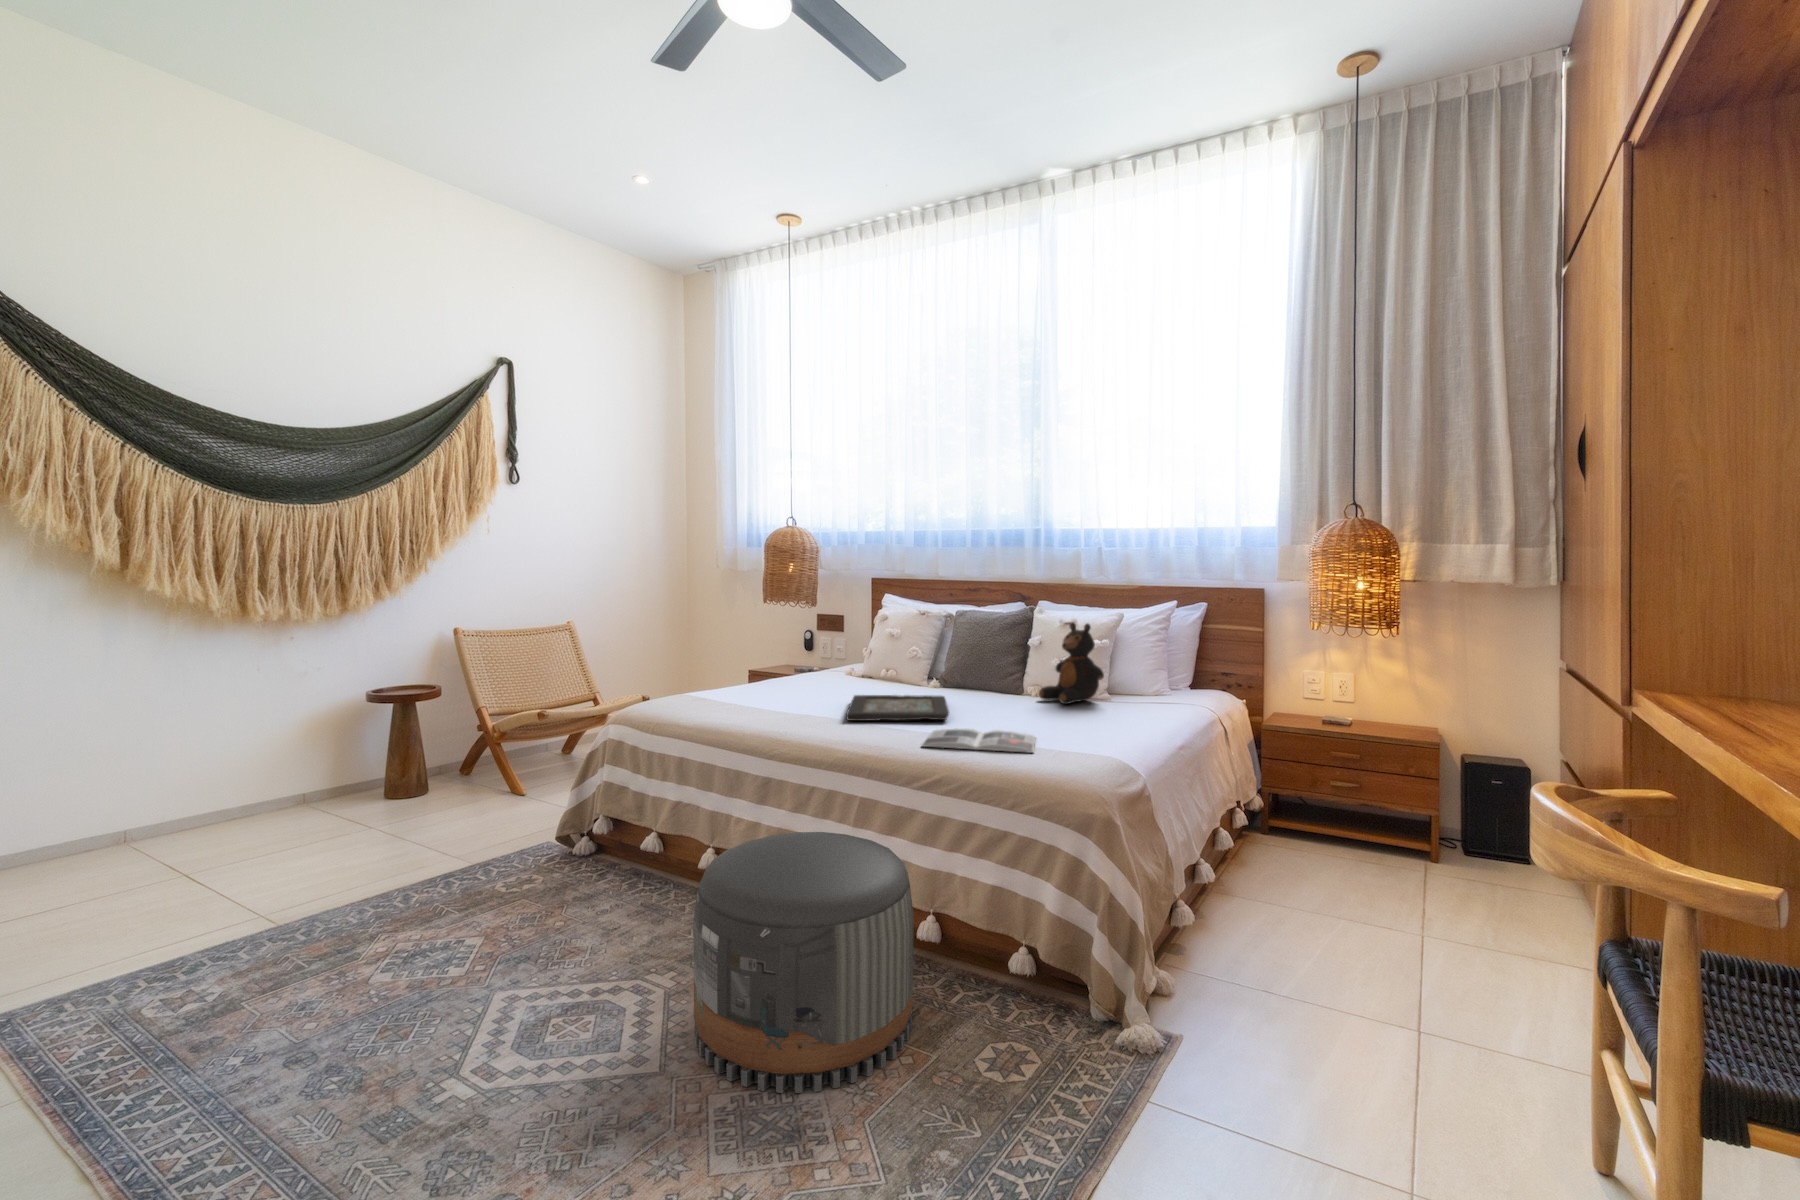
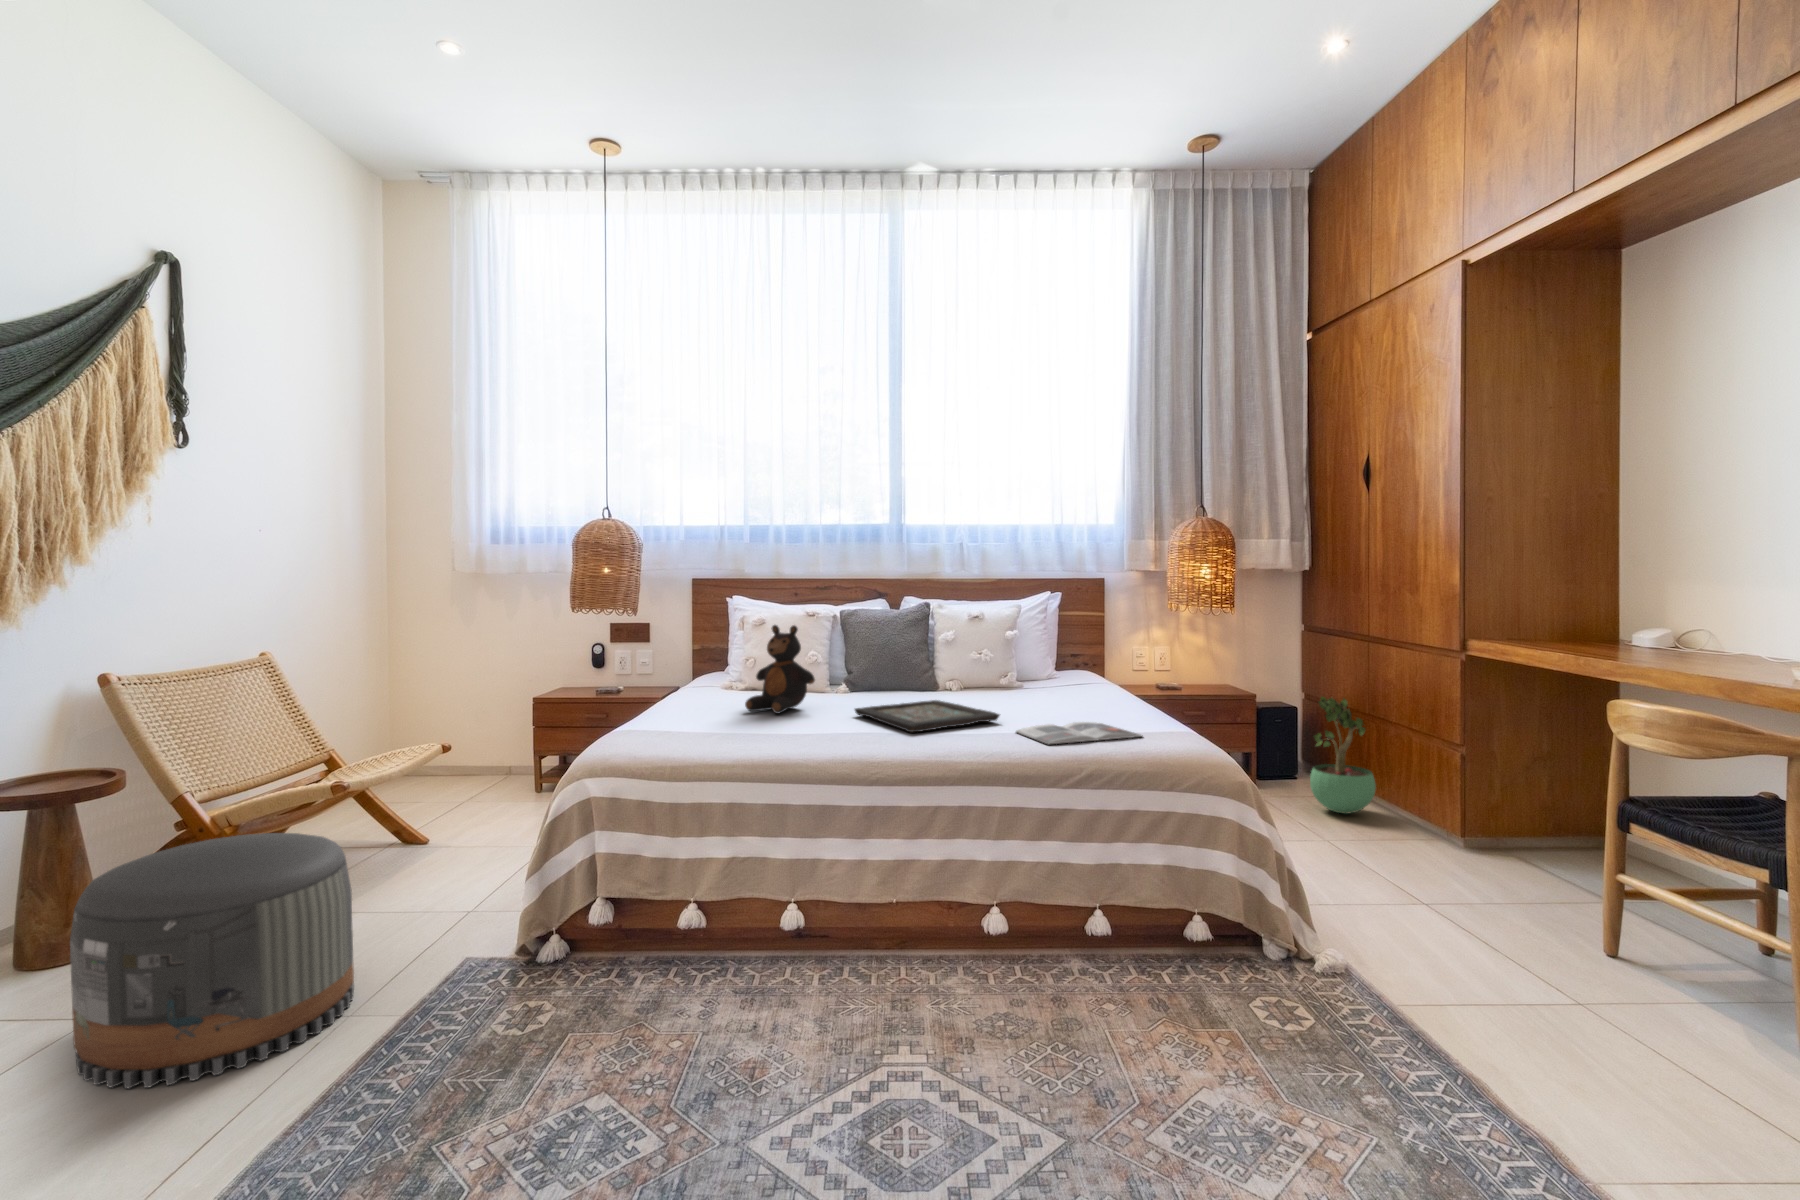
teddy bear: present [1039,622,1104,704] -> present [745,625,815,713]
potted plant: none [1449,744,1545,902] -> present [1310,697,1376,814]
pouf: present [694,832,914,1093] -> present [70,833,354,1088]

